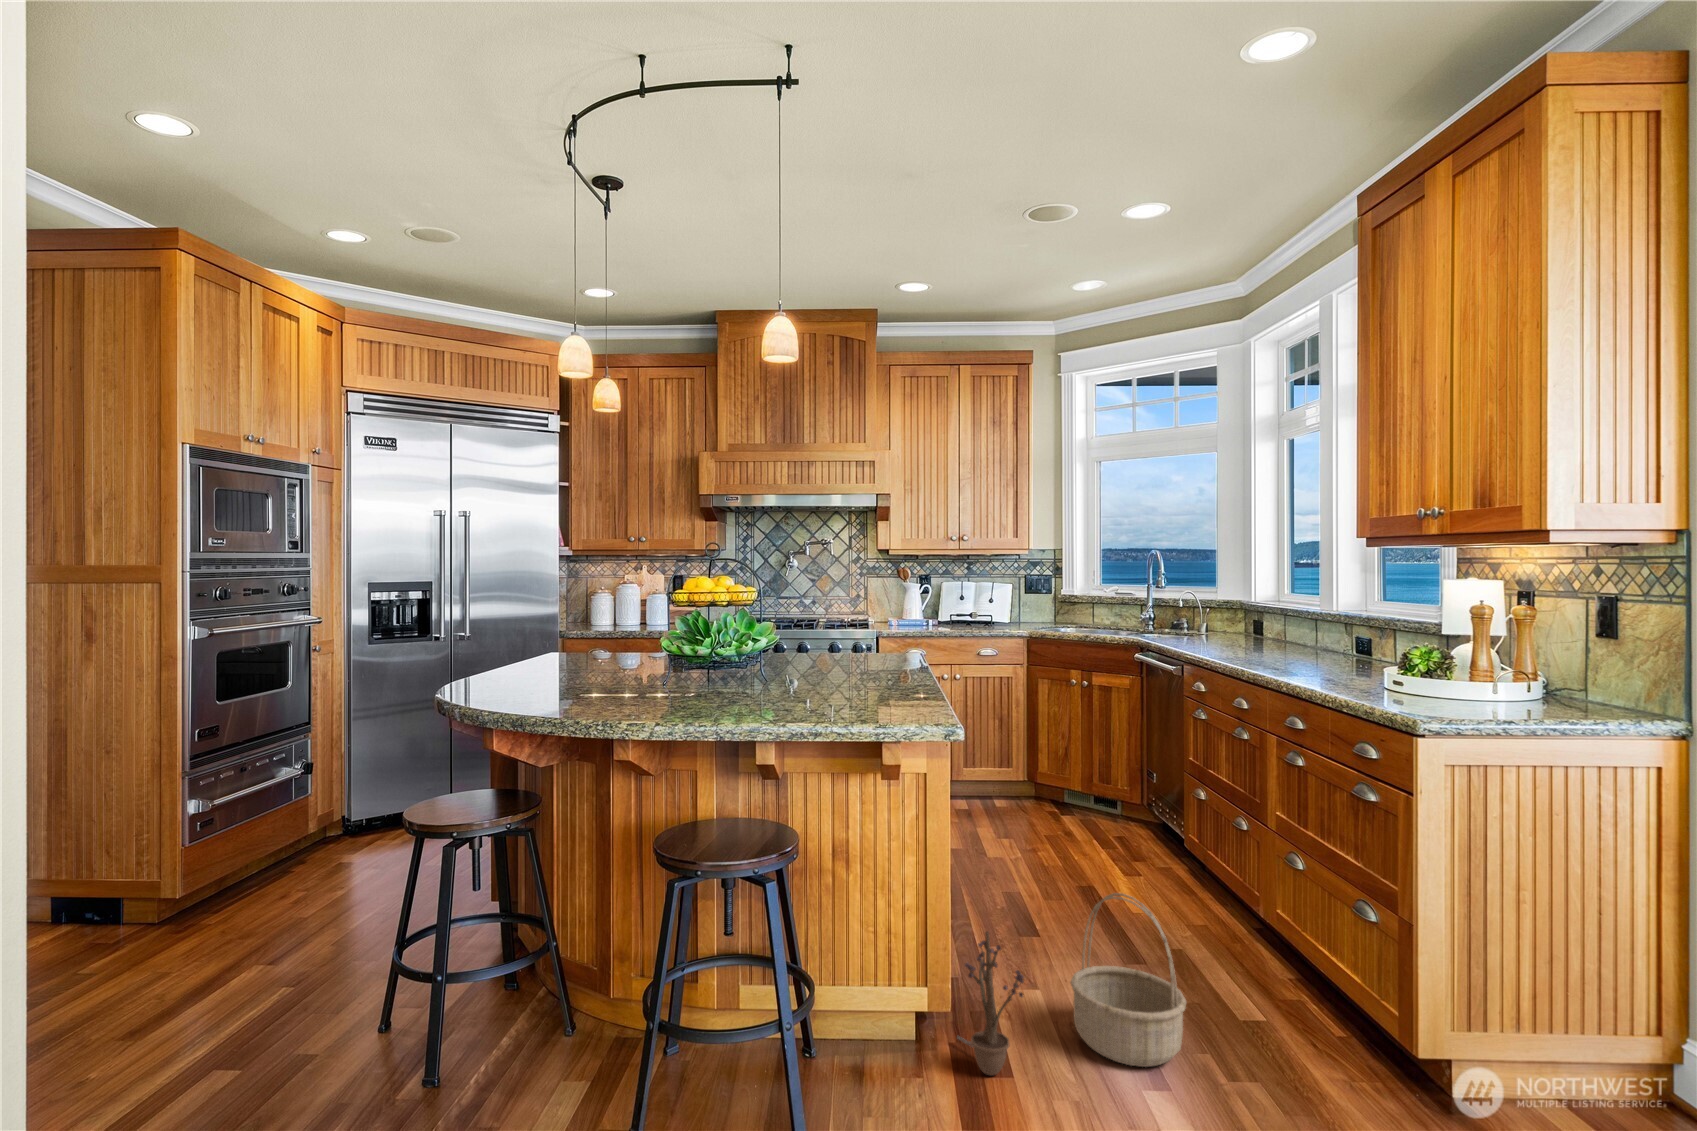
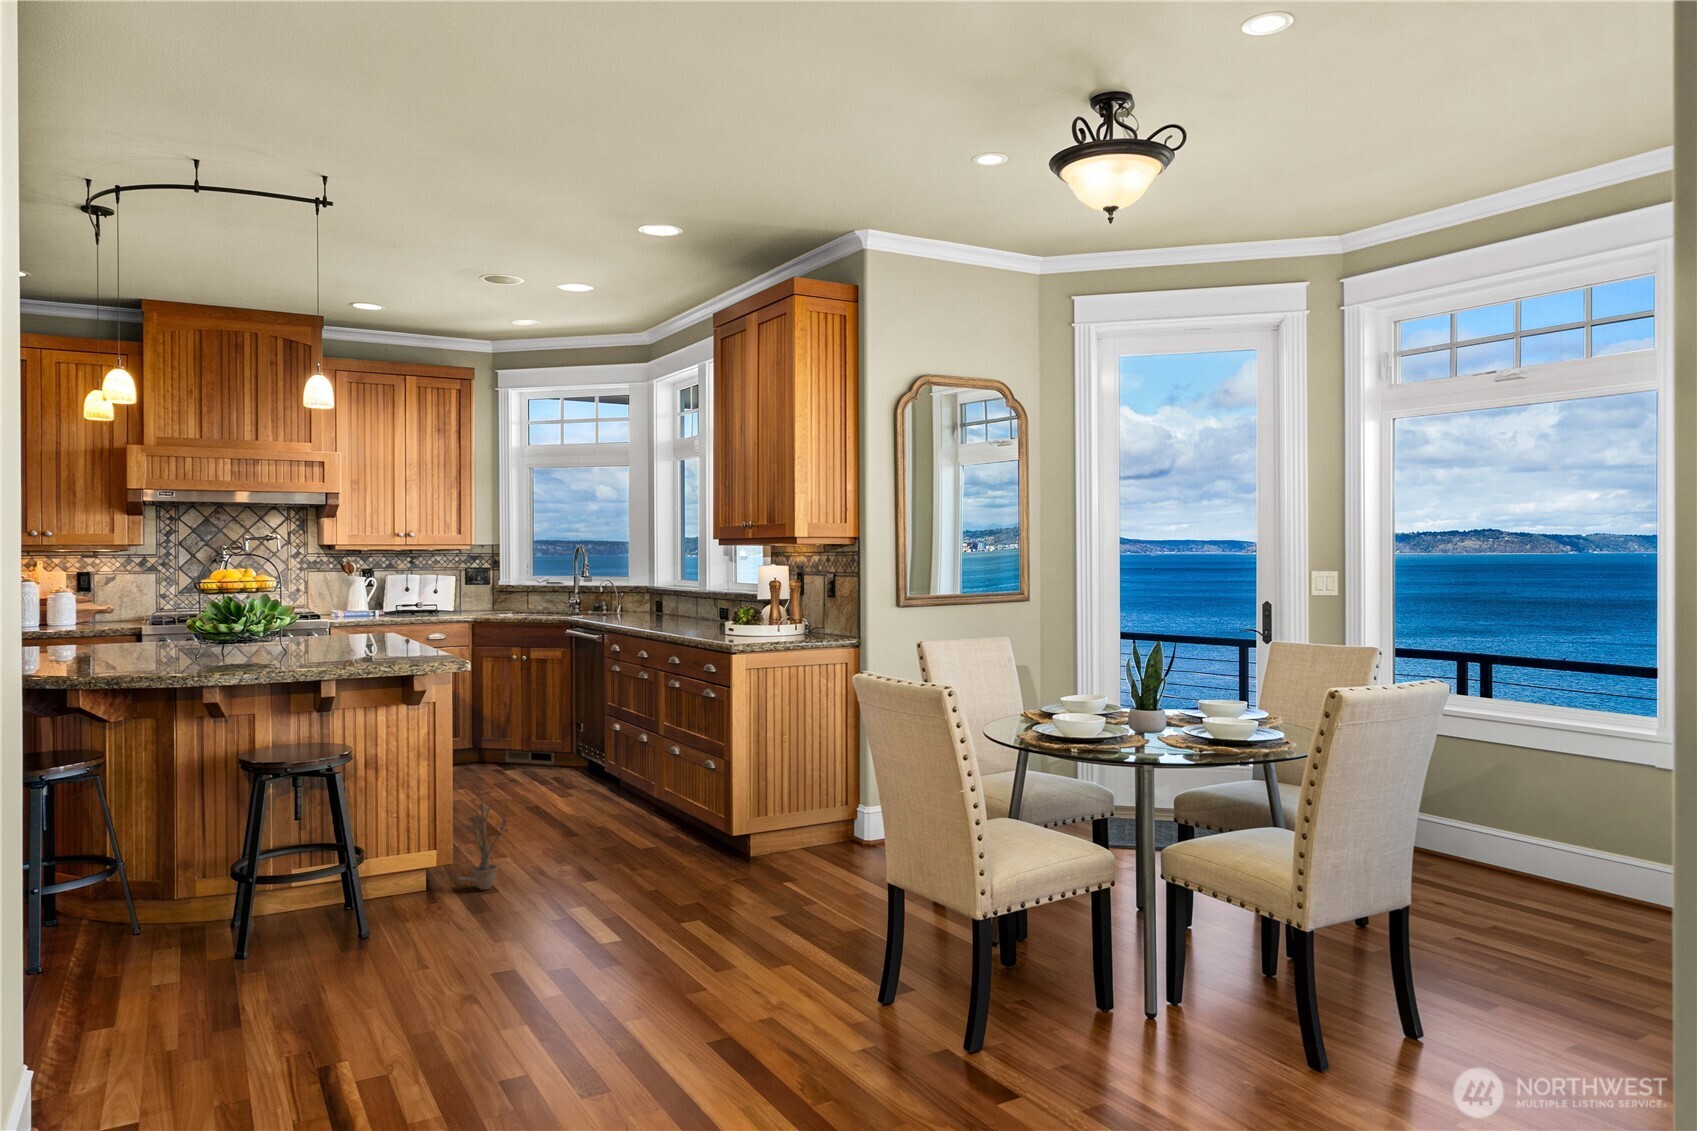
basket: present [1071,893,1186,1067] -> none [534,769,607,873]

